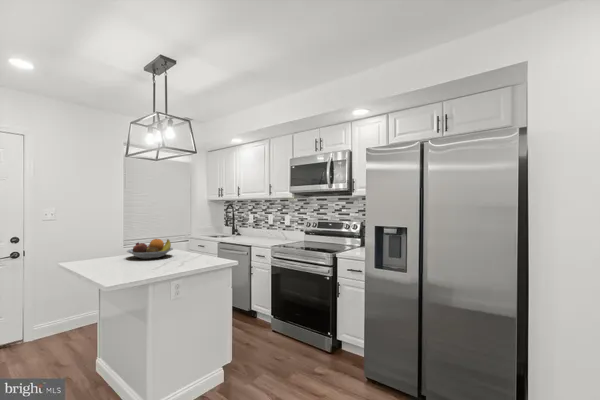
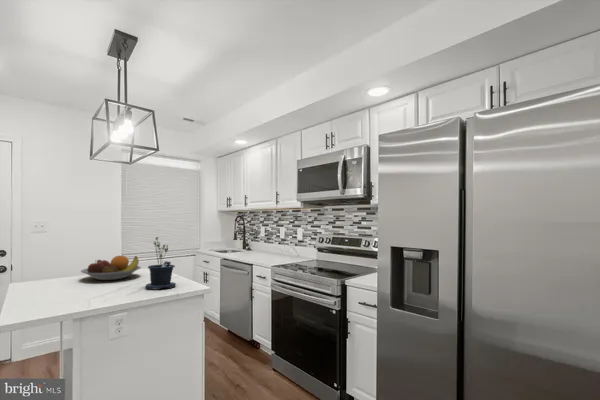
potted plant: none [188,223,212,263] -> present [146,237,176,290]

